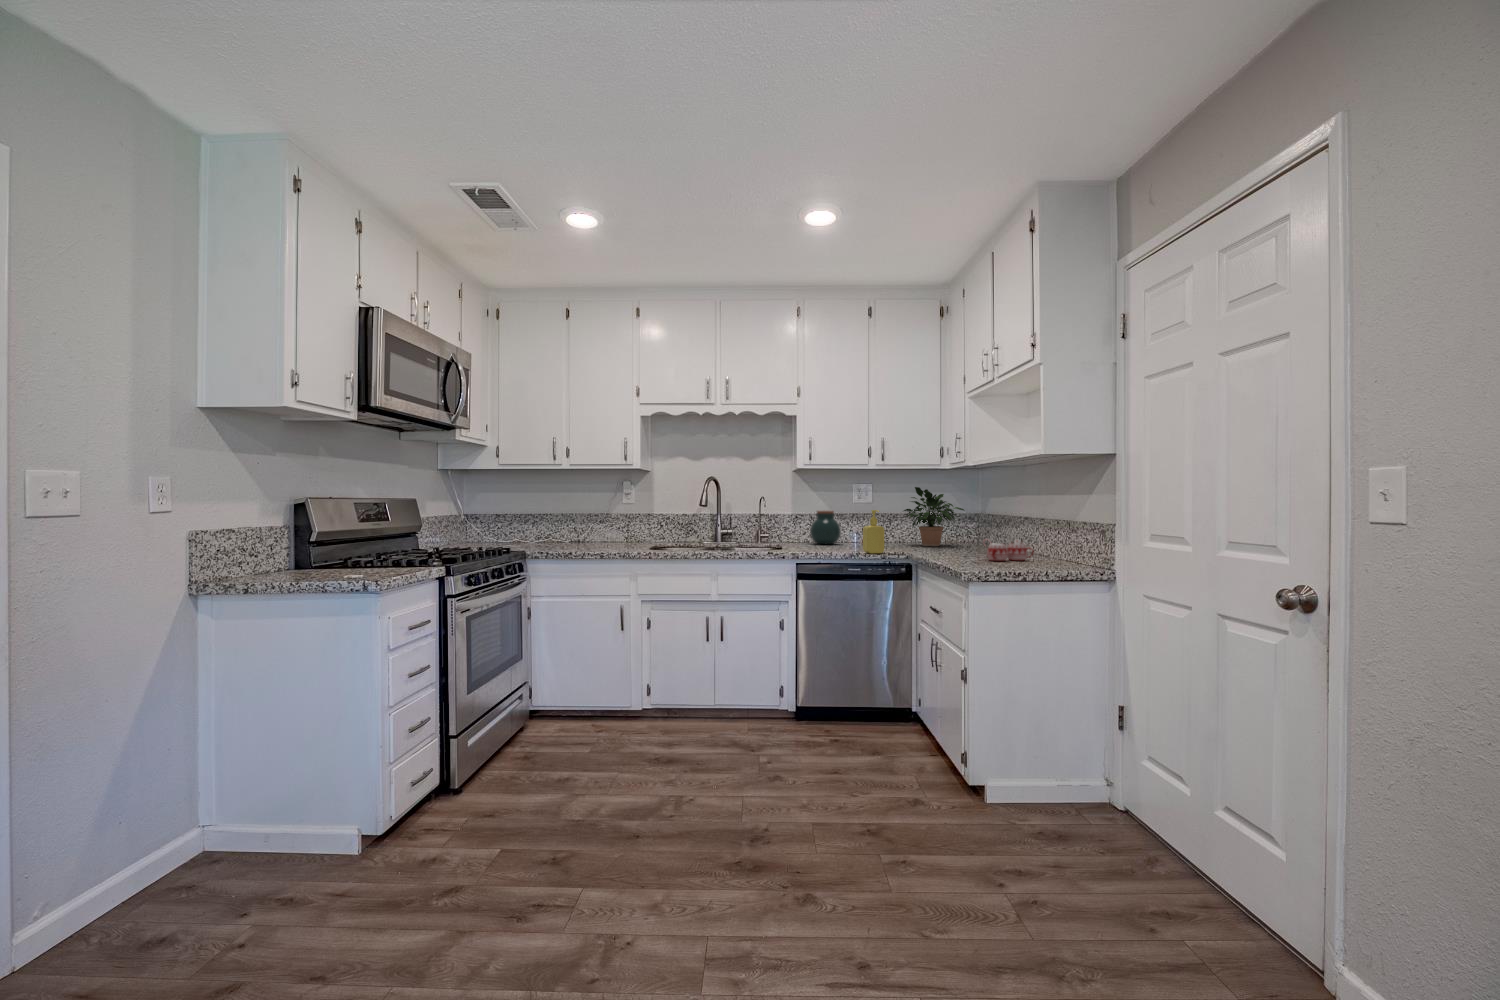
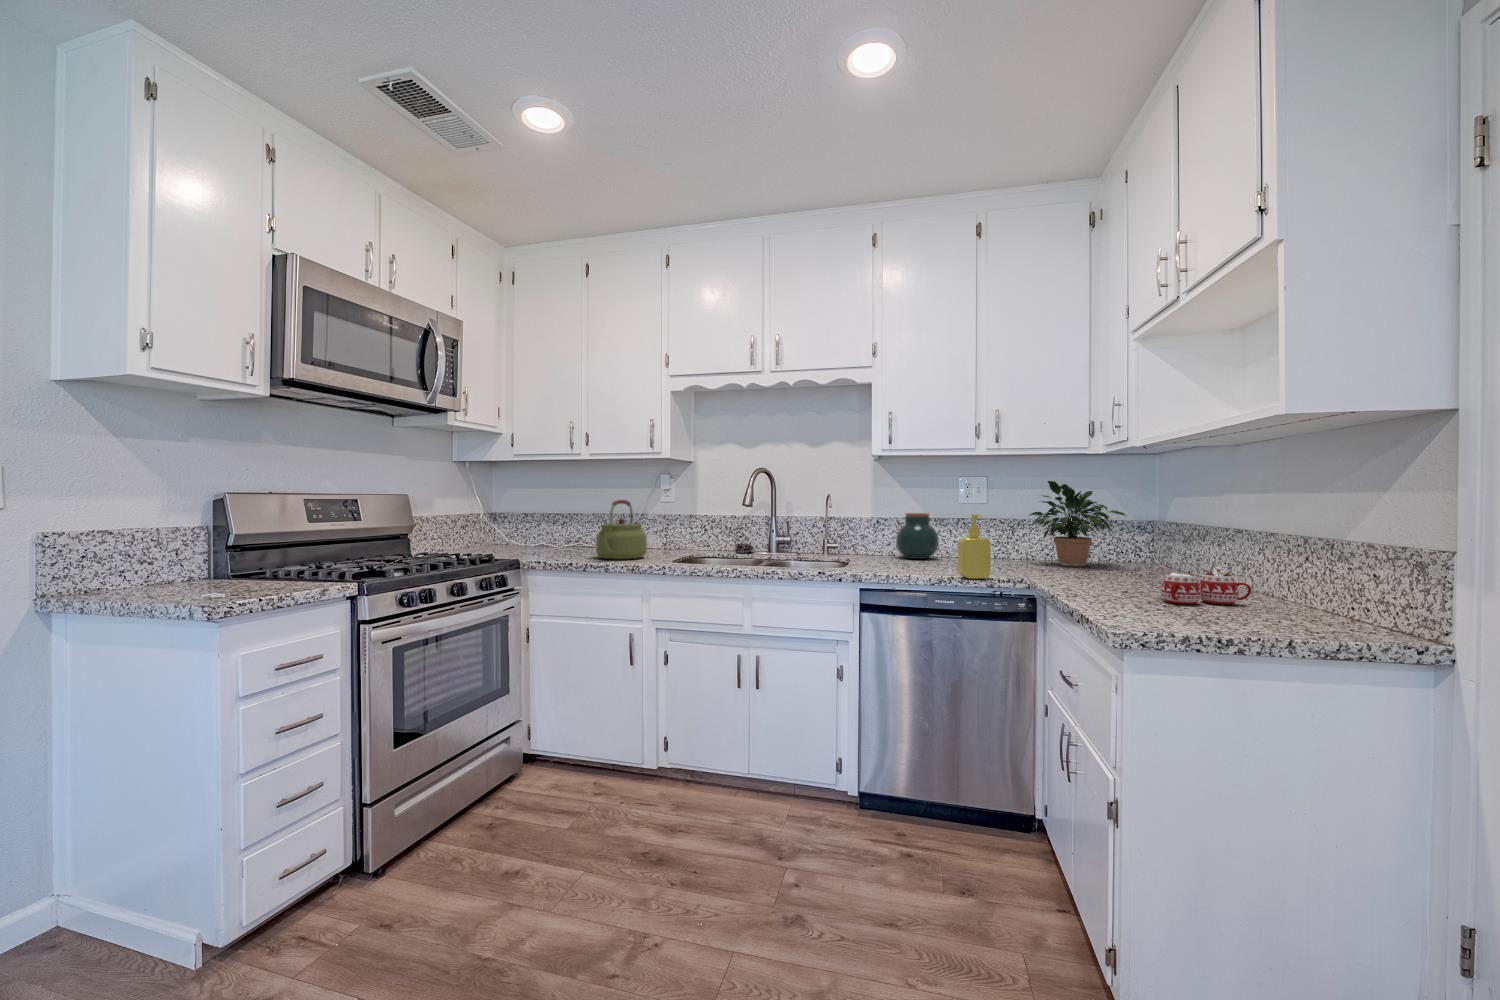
kettle: none [584,502,625,549] -> present [596,500,647,559]

